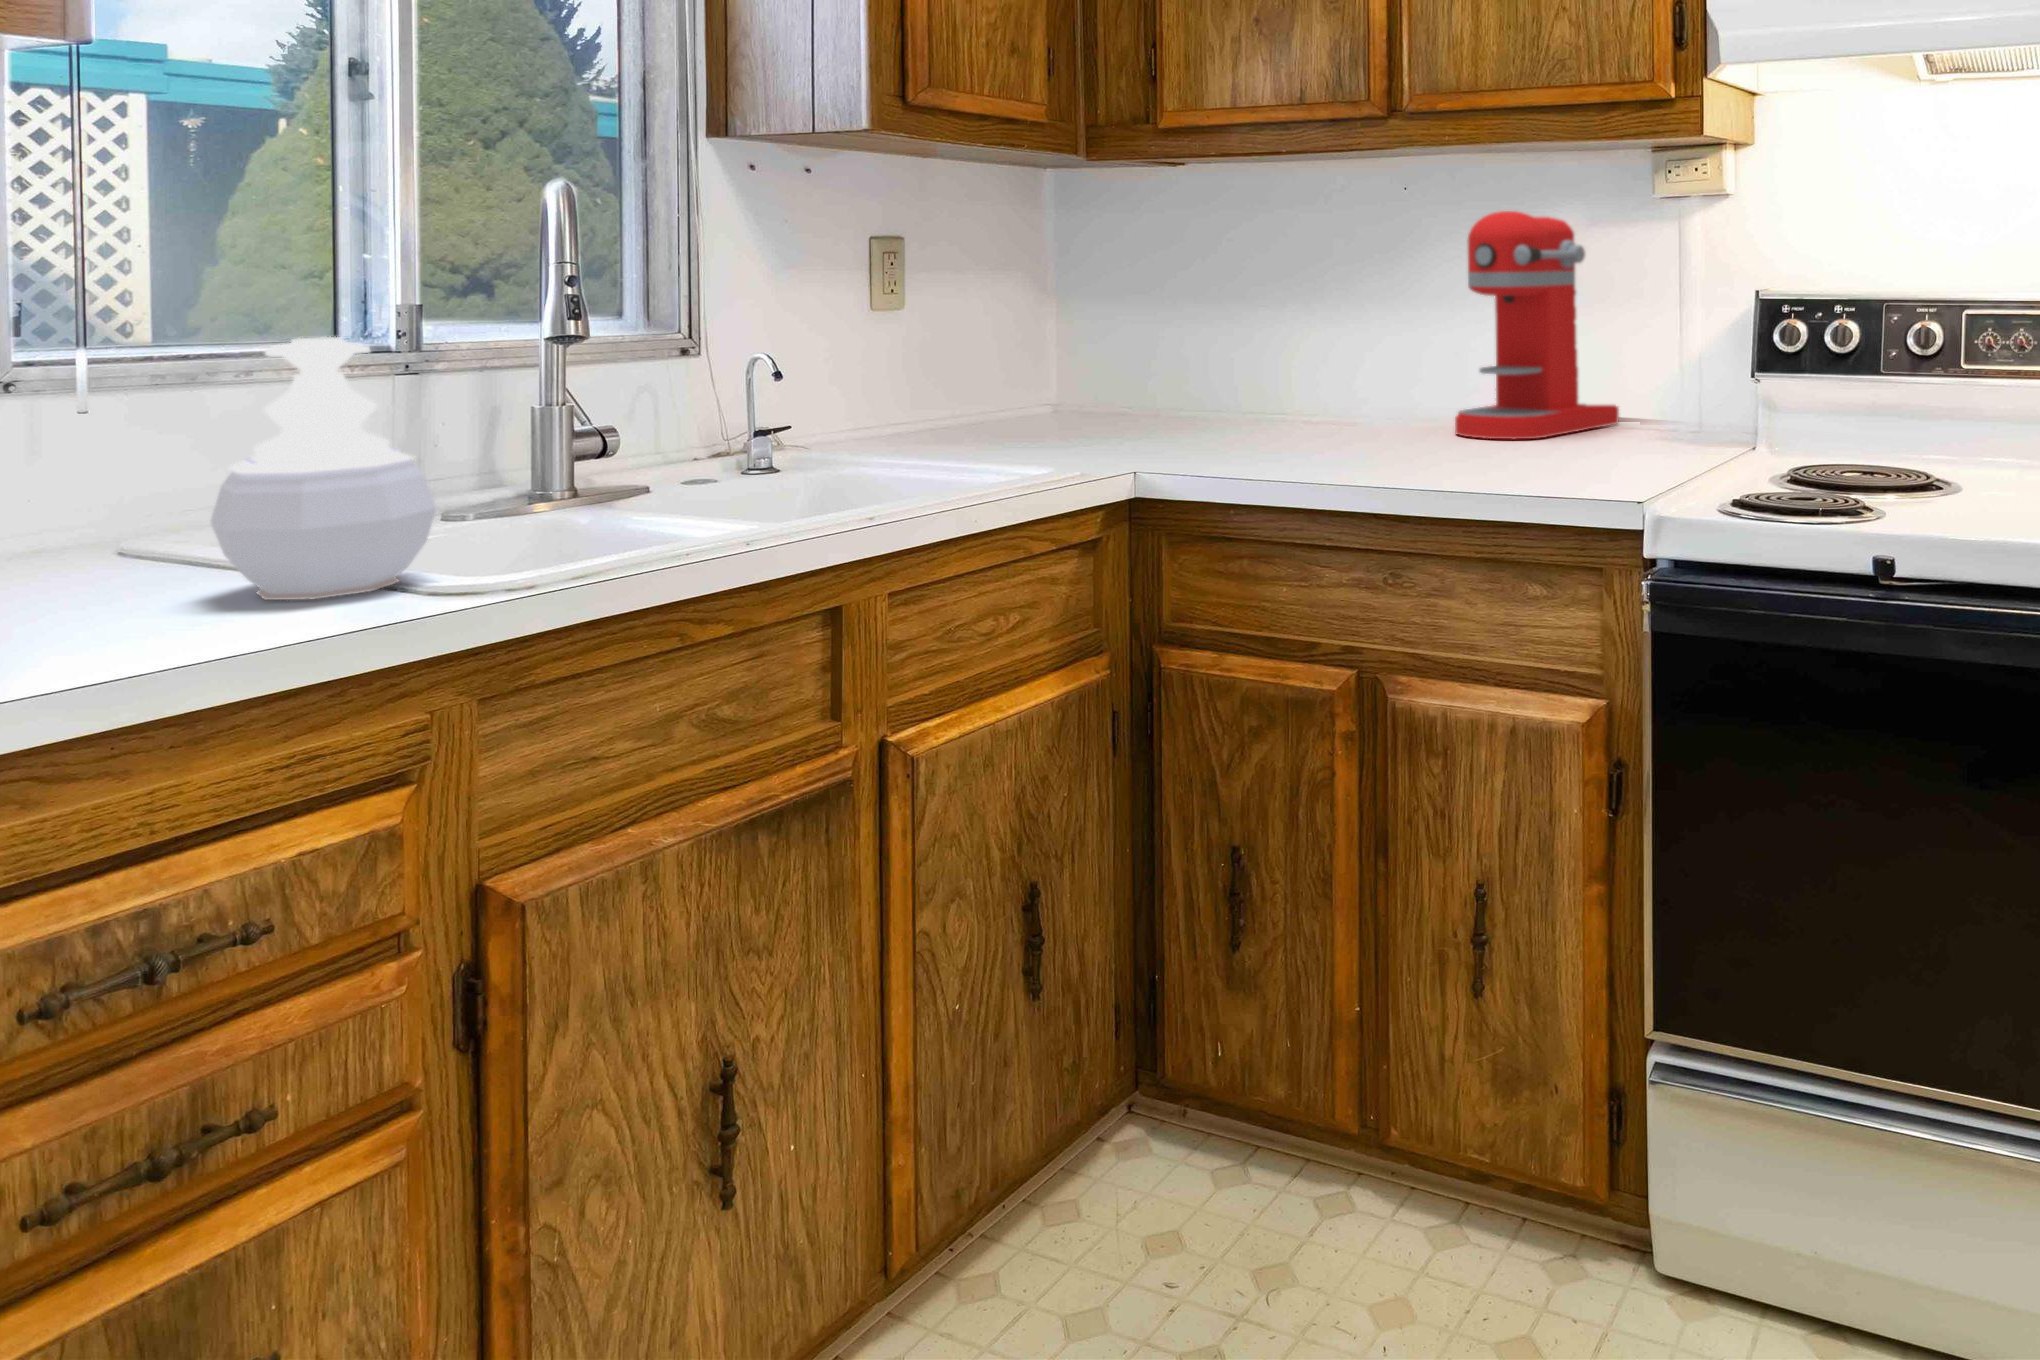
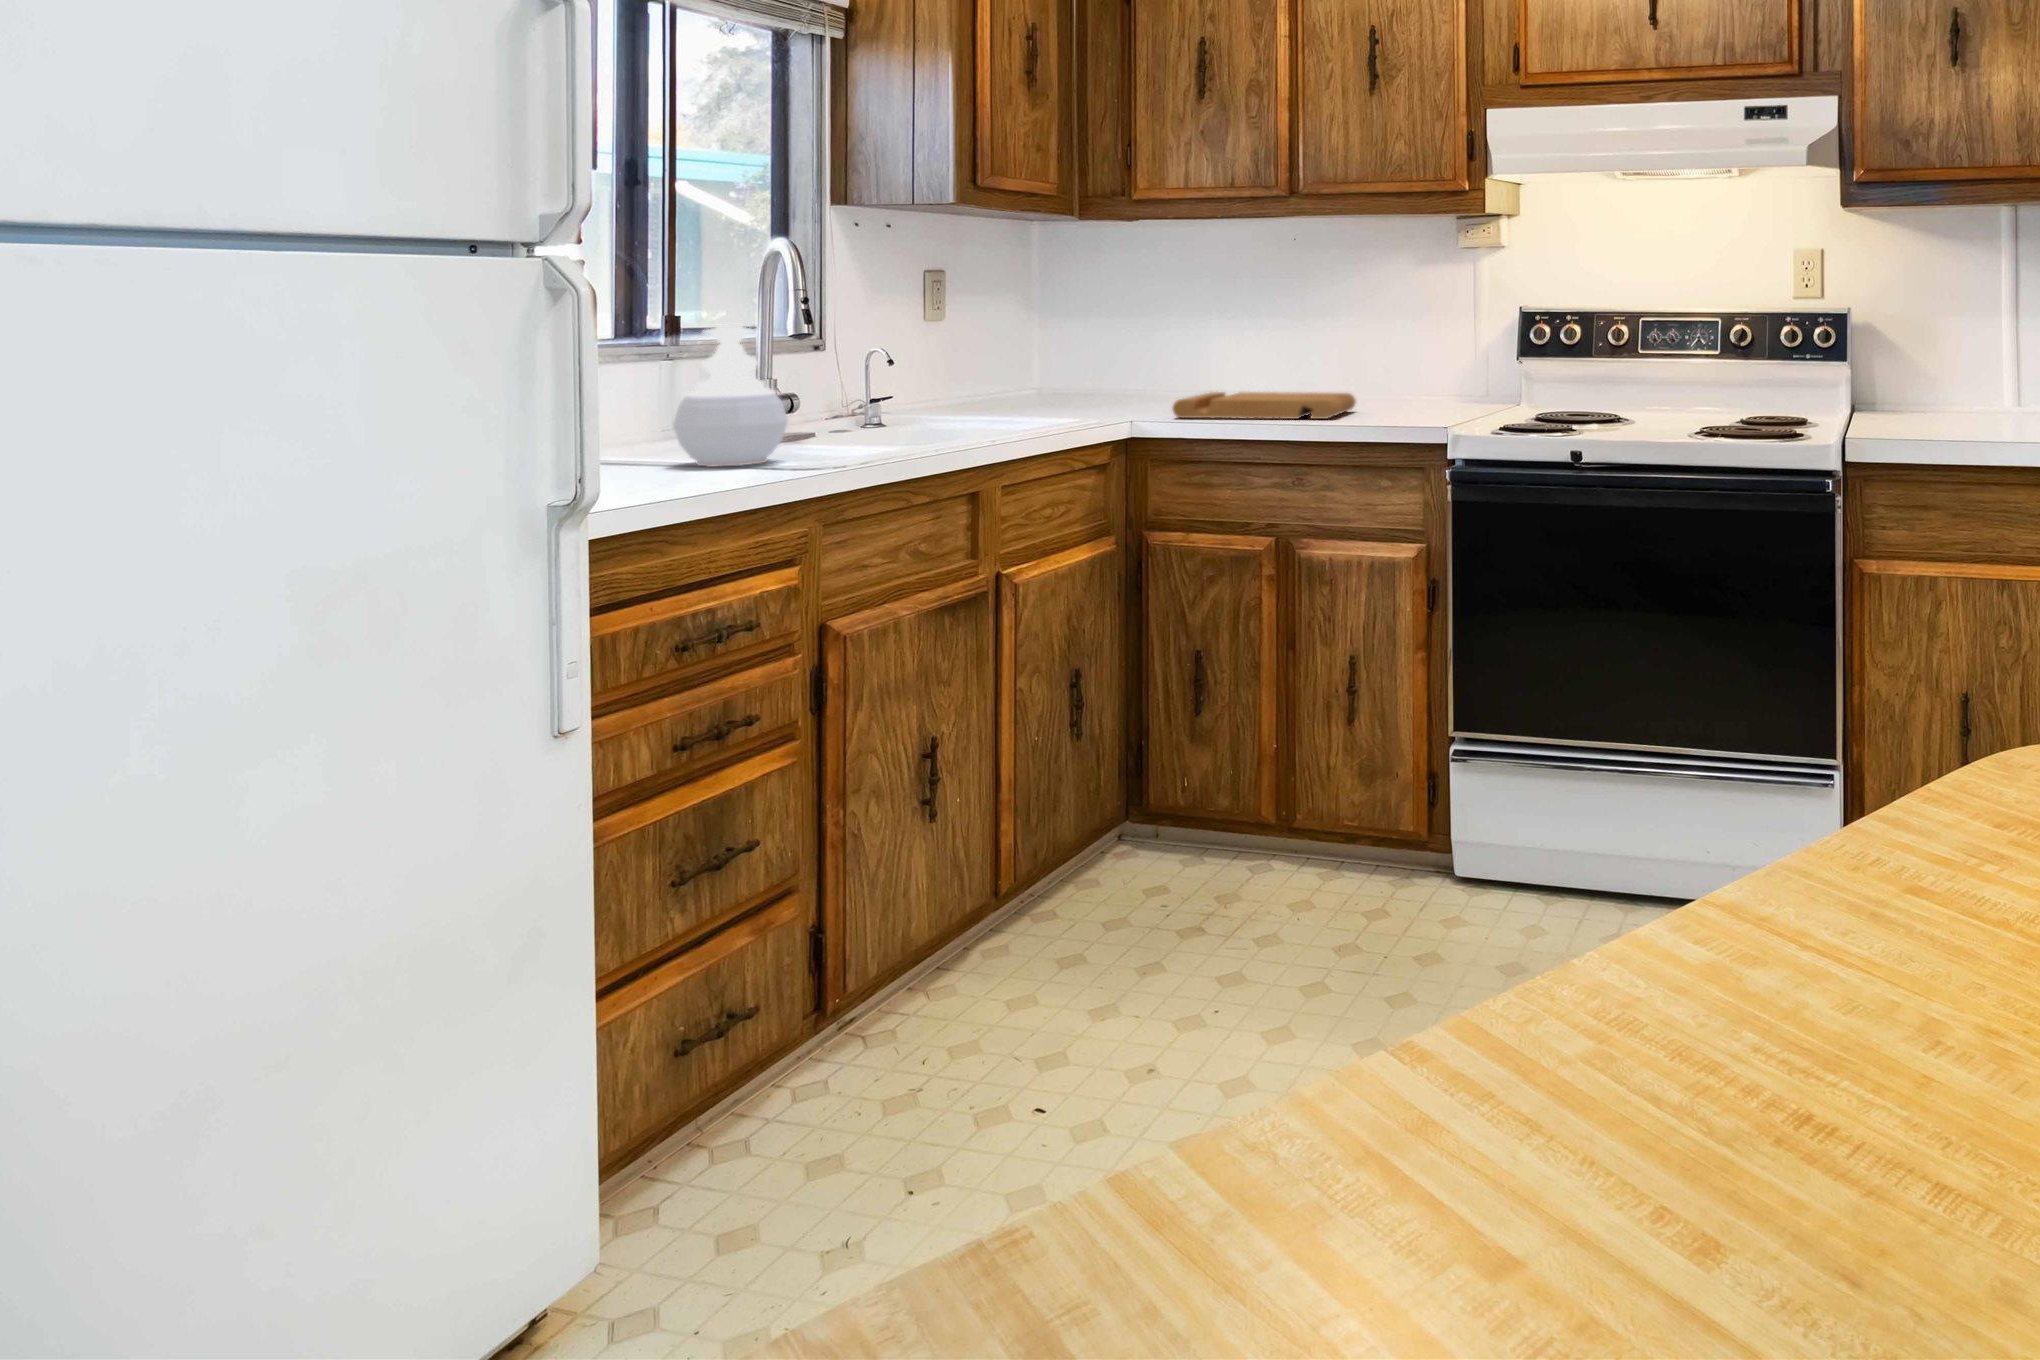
coffee maker: present [1455,211,1619,439] -> none [1325,256,1431,404]
cutting board: none [1198,423,1494,478] -> present [1173,392,1356,419]

